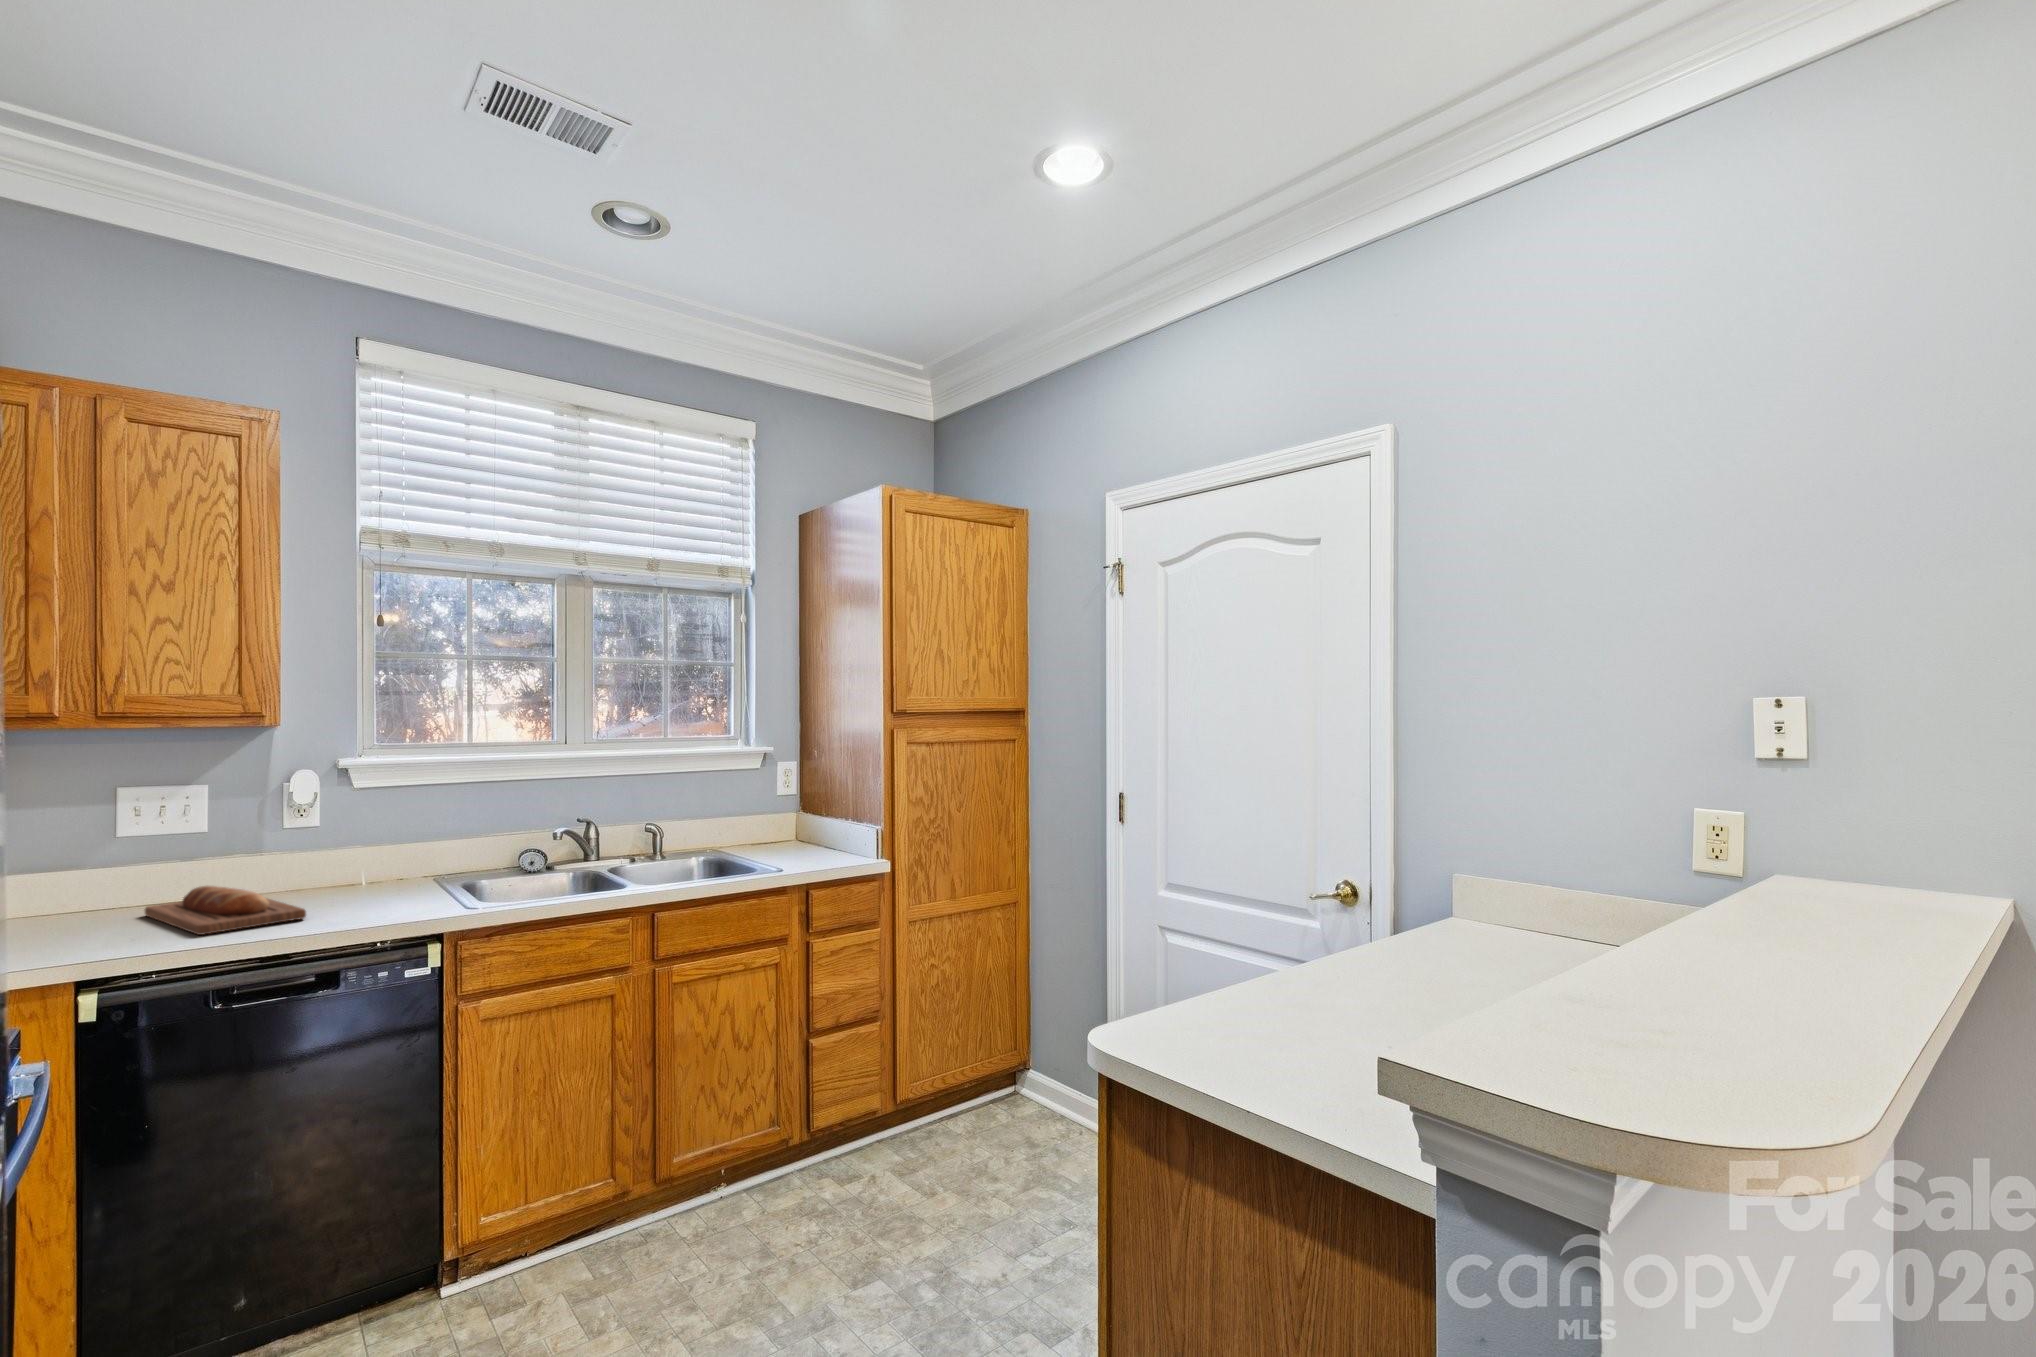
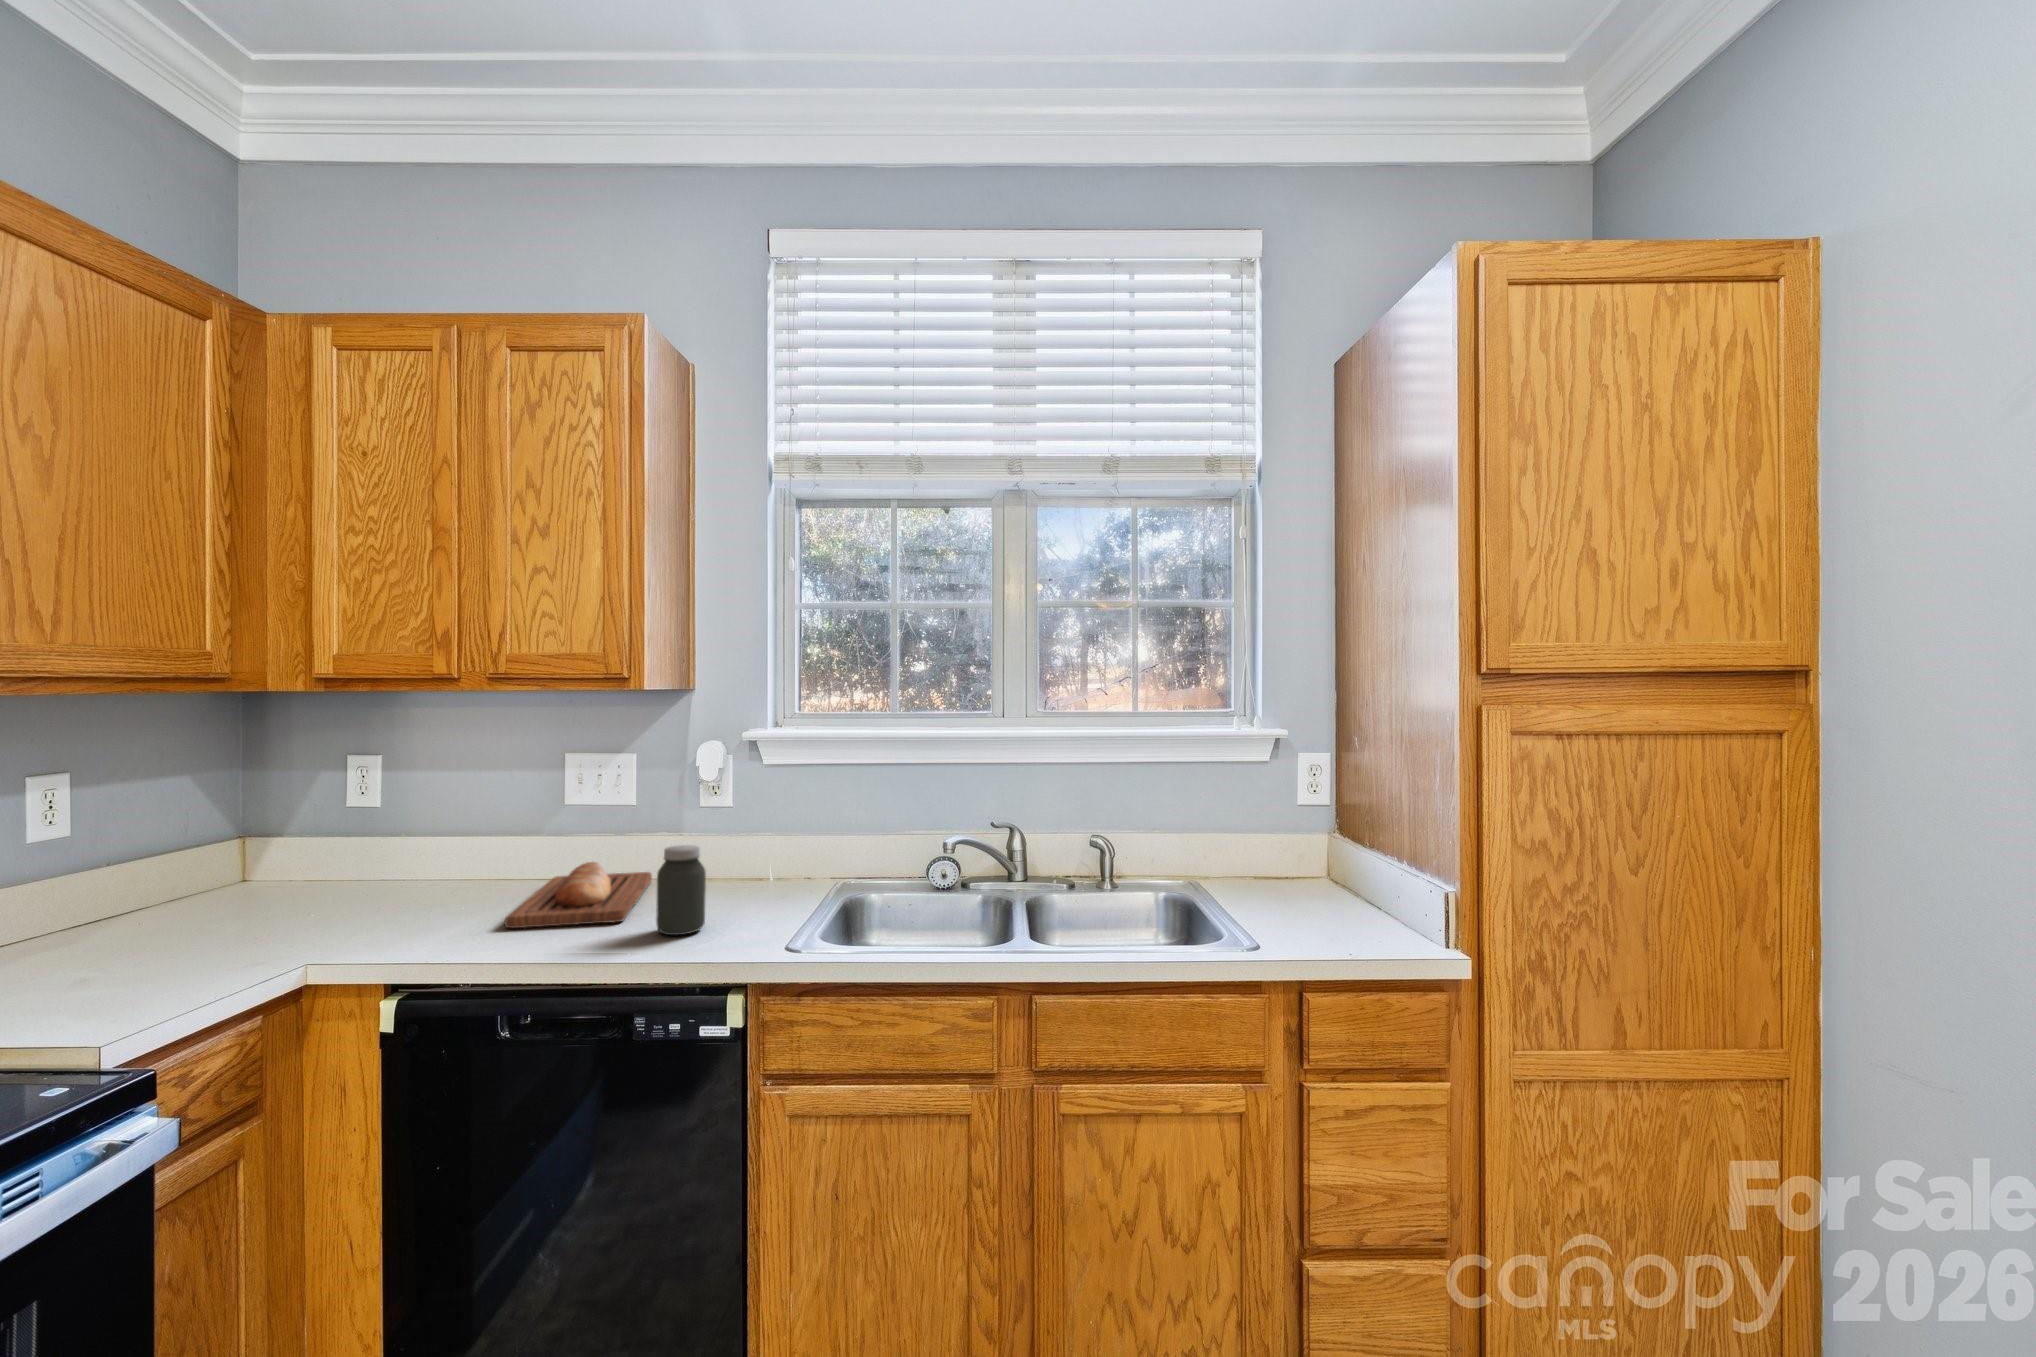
jar: none [354,849,396,917] -> present [656,845,706,935]

